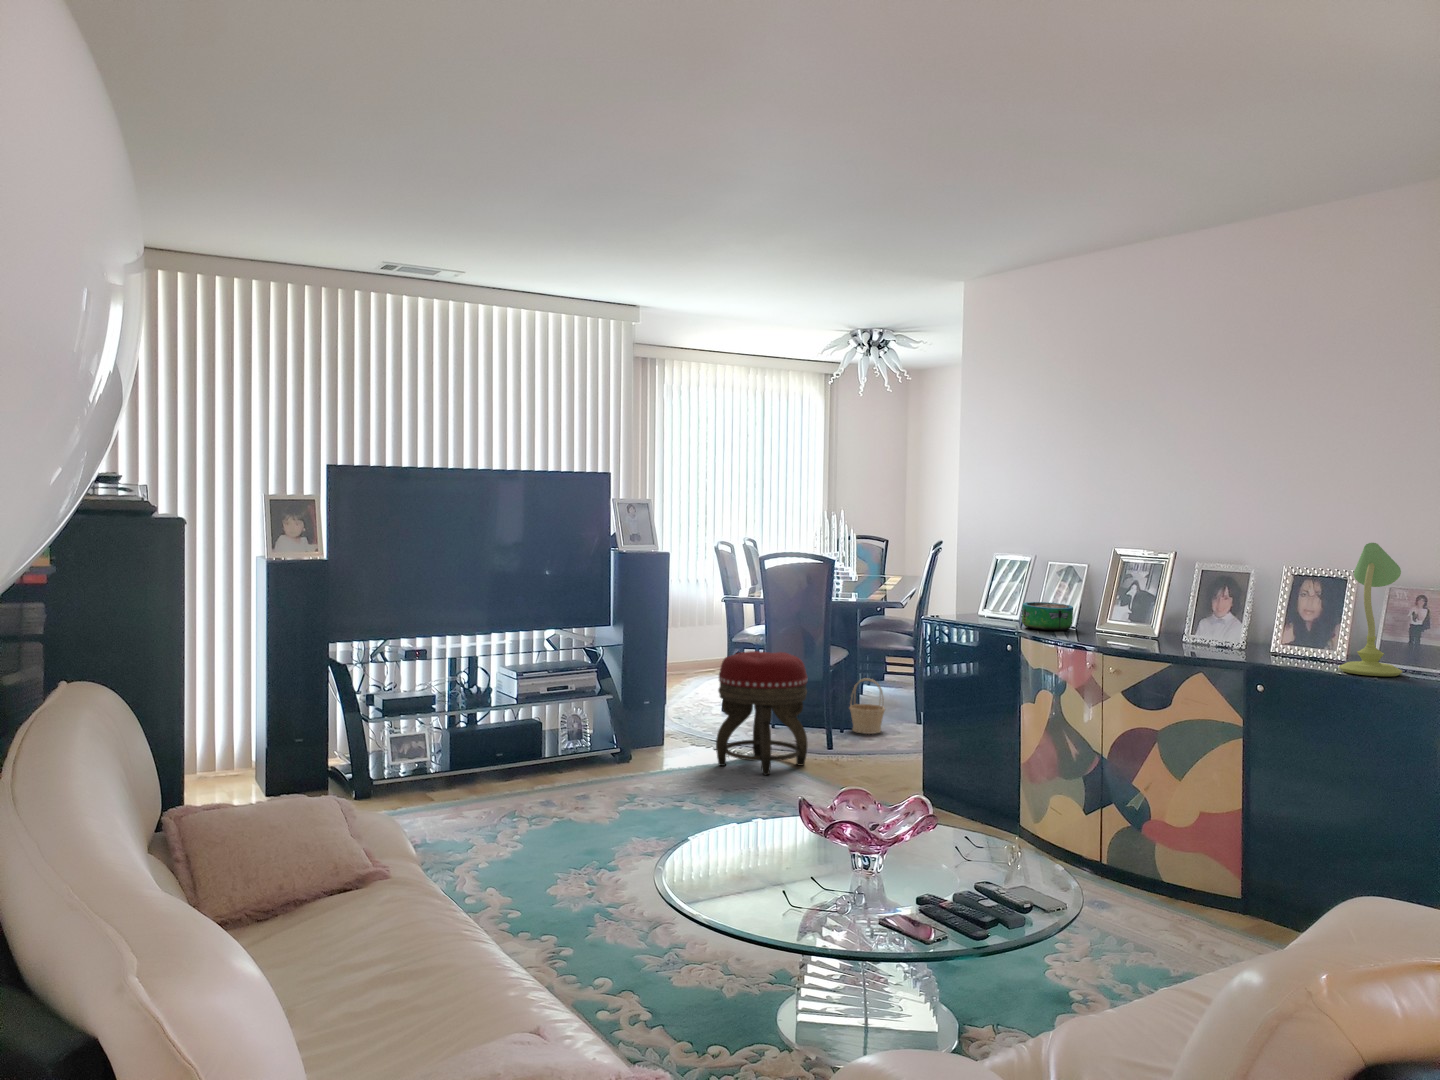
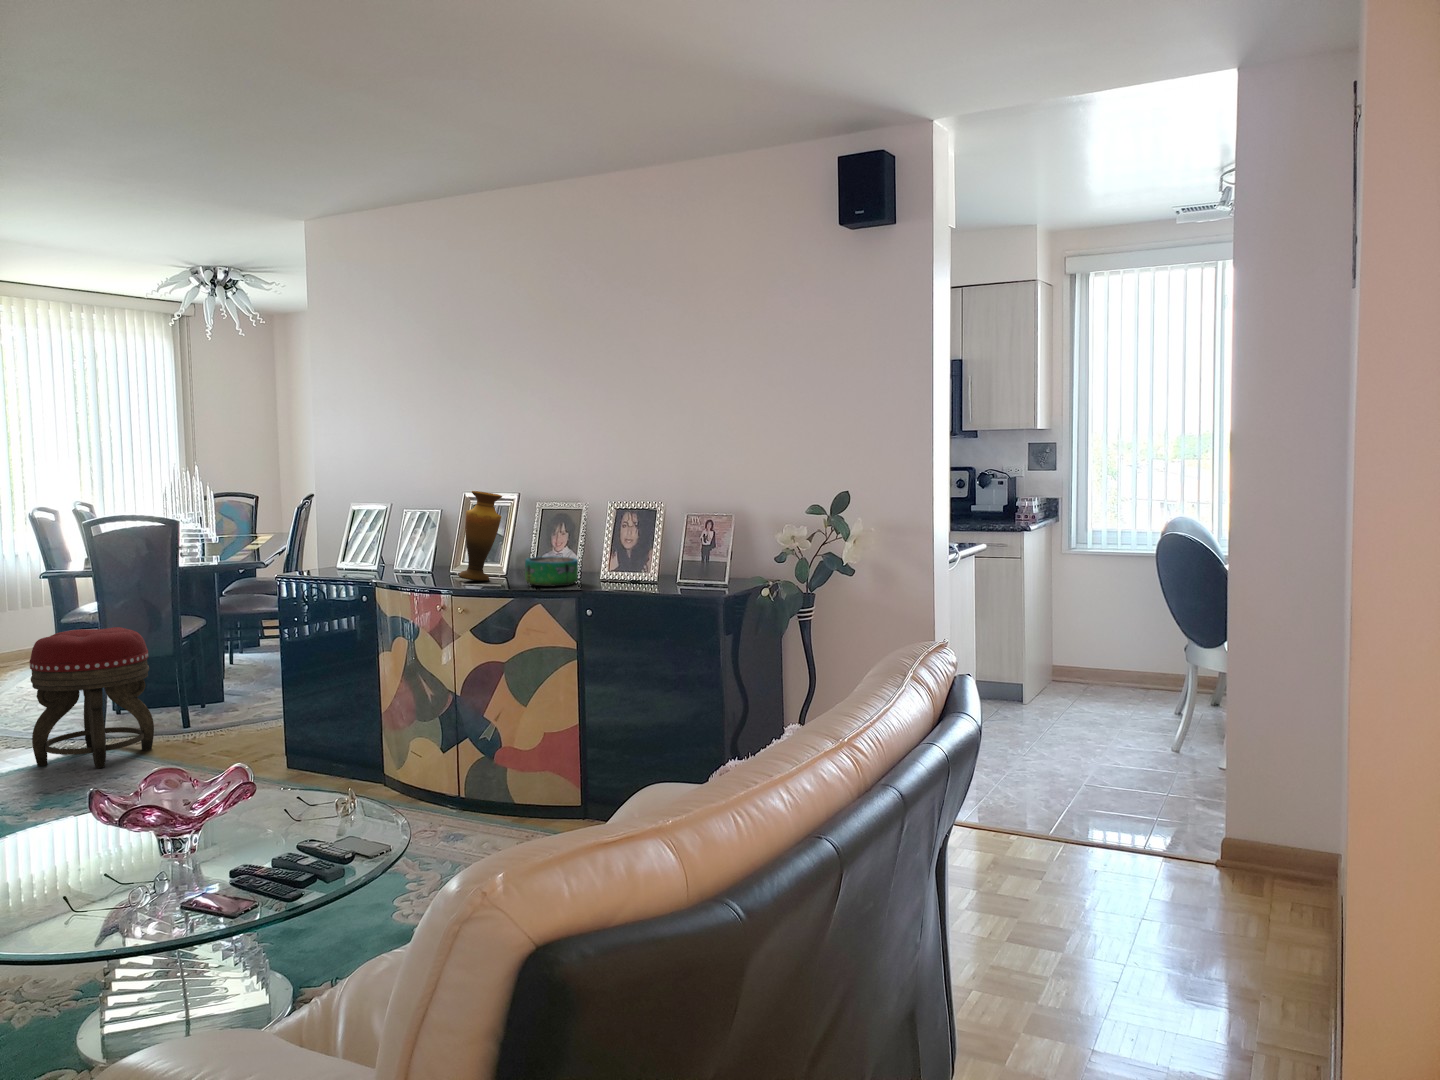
table lamp: present [1339,543,1402,676] -> none [647,477,694,592]
vase: none [1108,547,1161,643] -> present [459,491,502,581]
decorative bowl: present [1022,602,1073,630] -> present [525,556,578,586]
basket: present [850,678,885,734] -> none [211,645,253,705]

